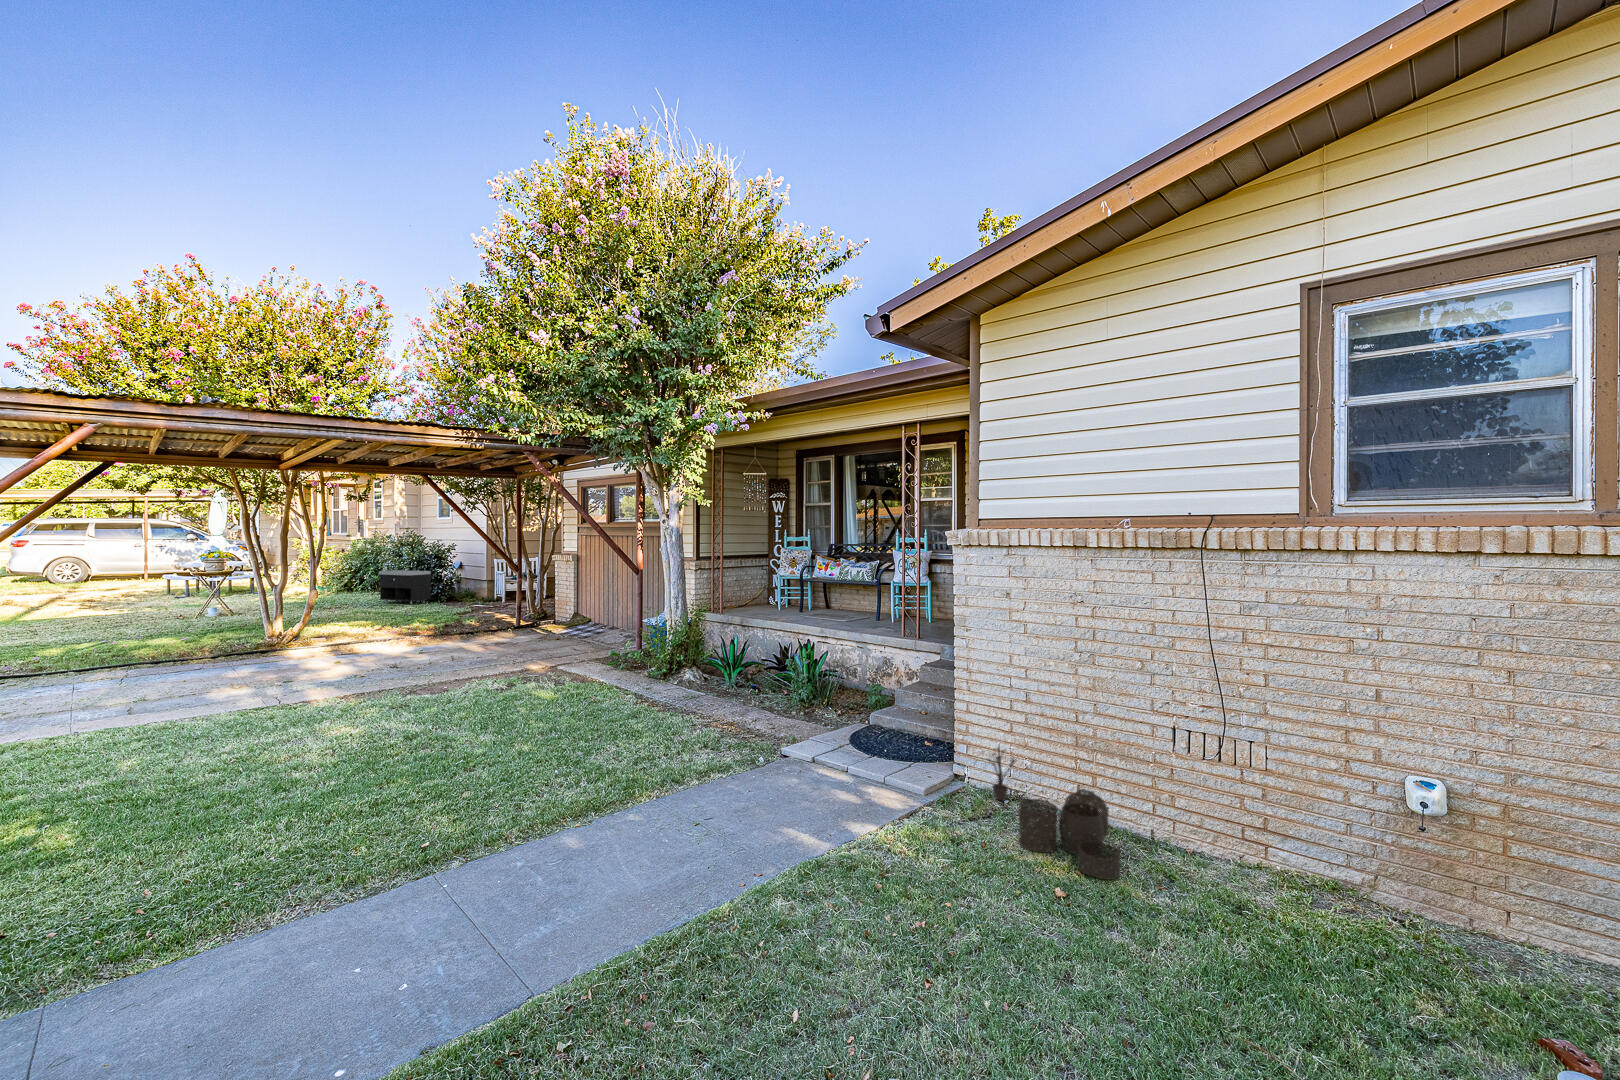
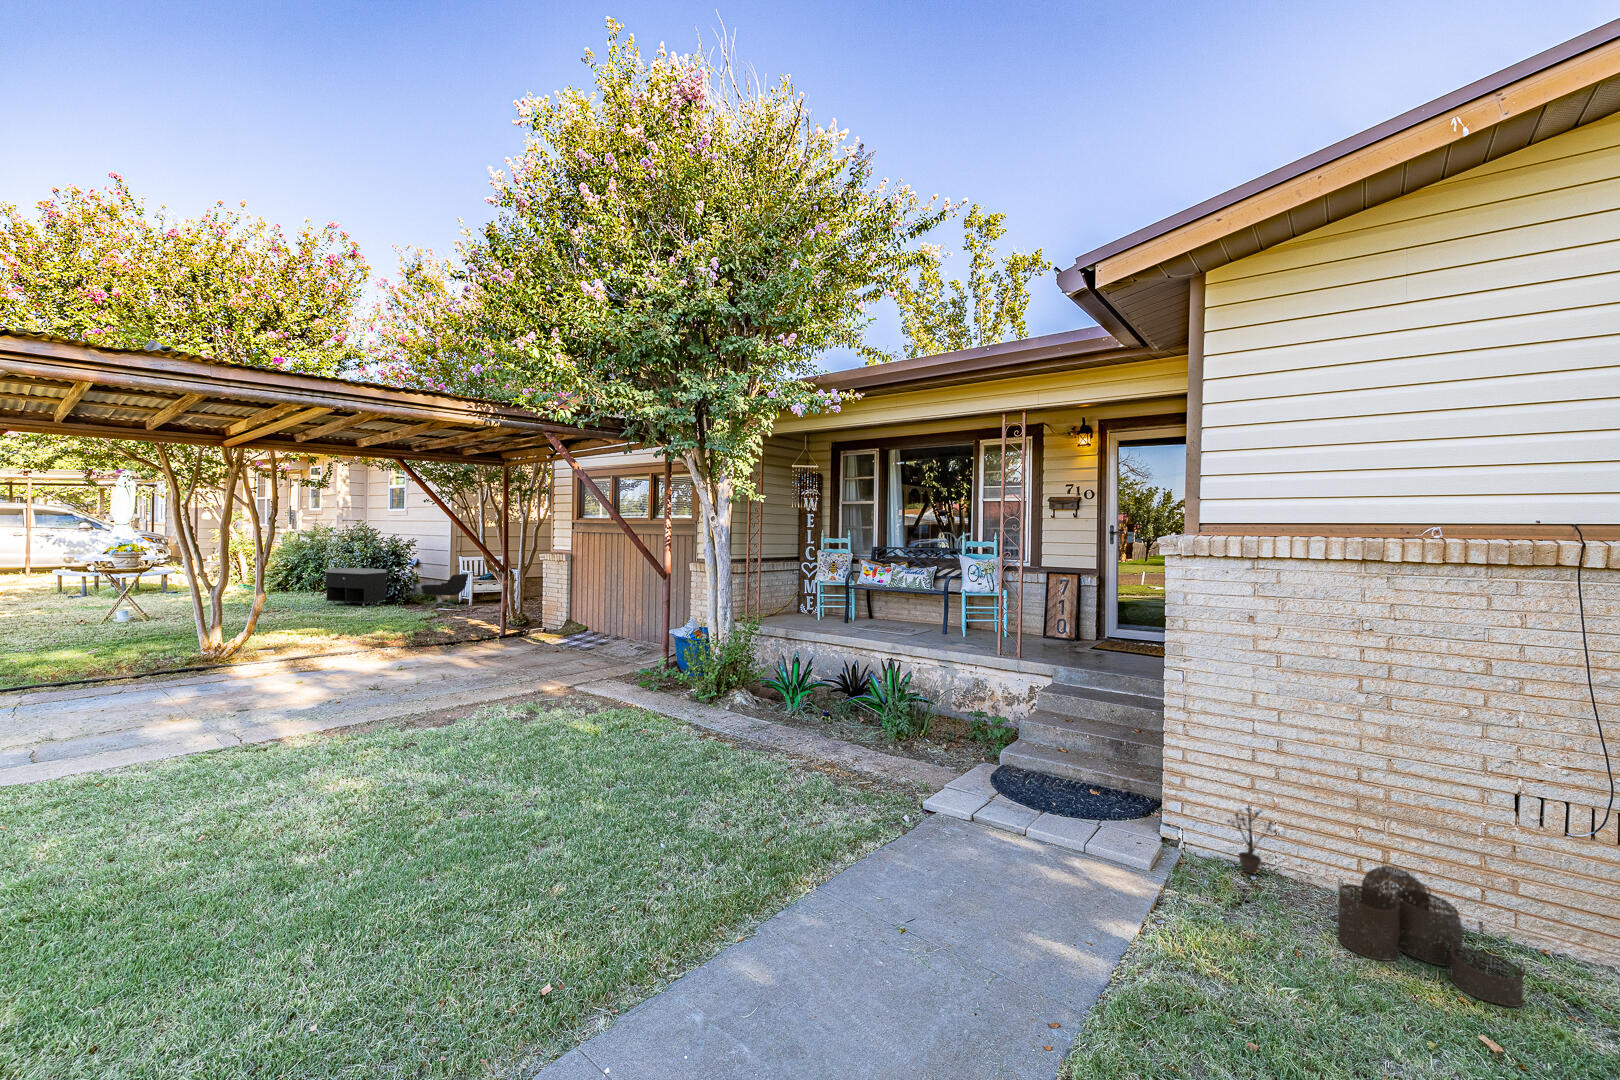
lounge chair: none [459,574,501,603] -> present [421,574,468,605]

